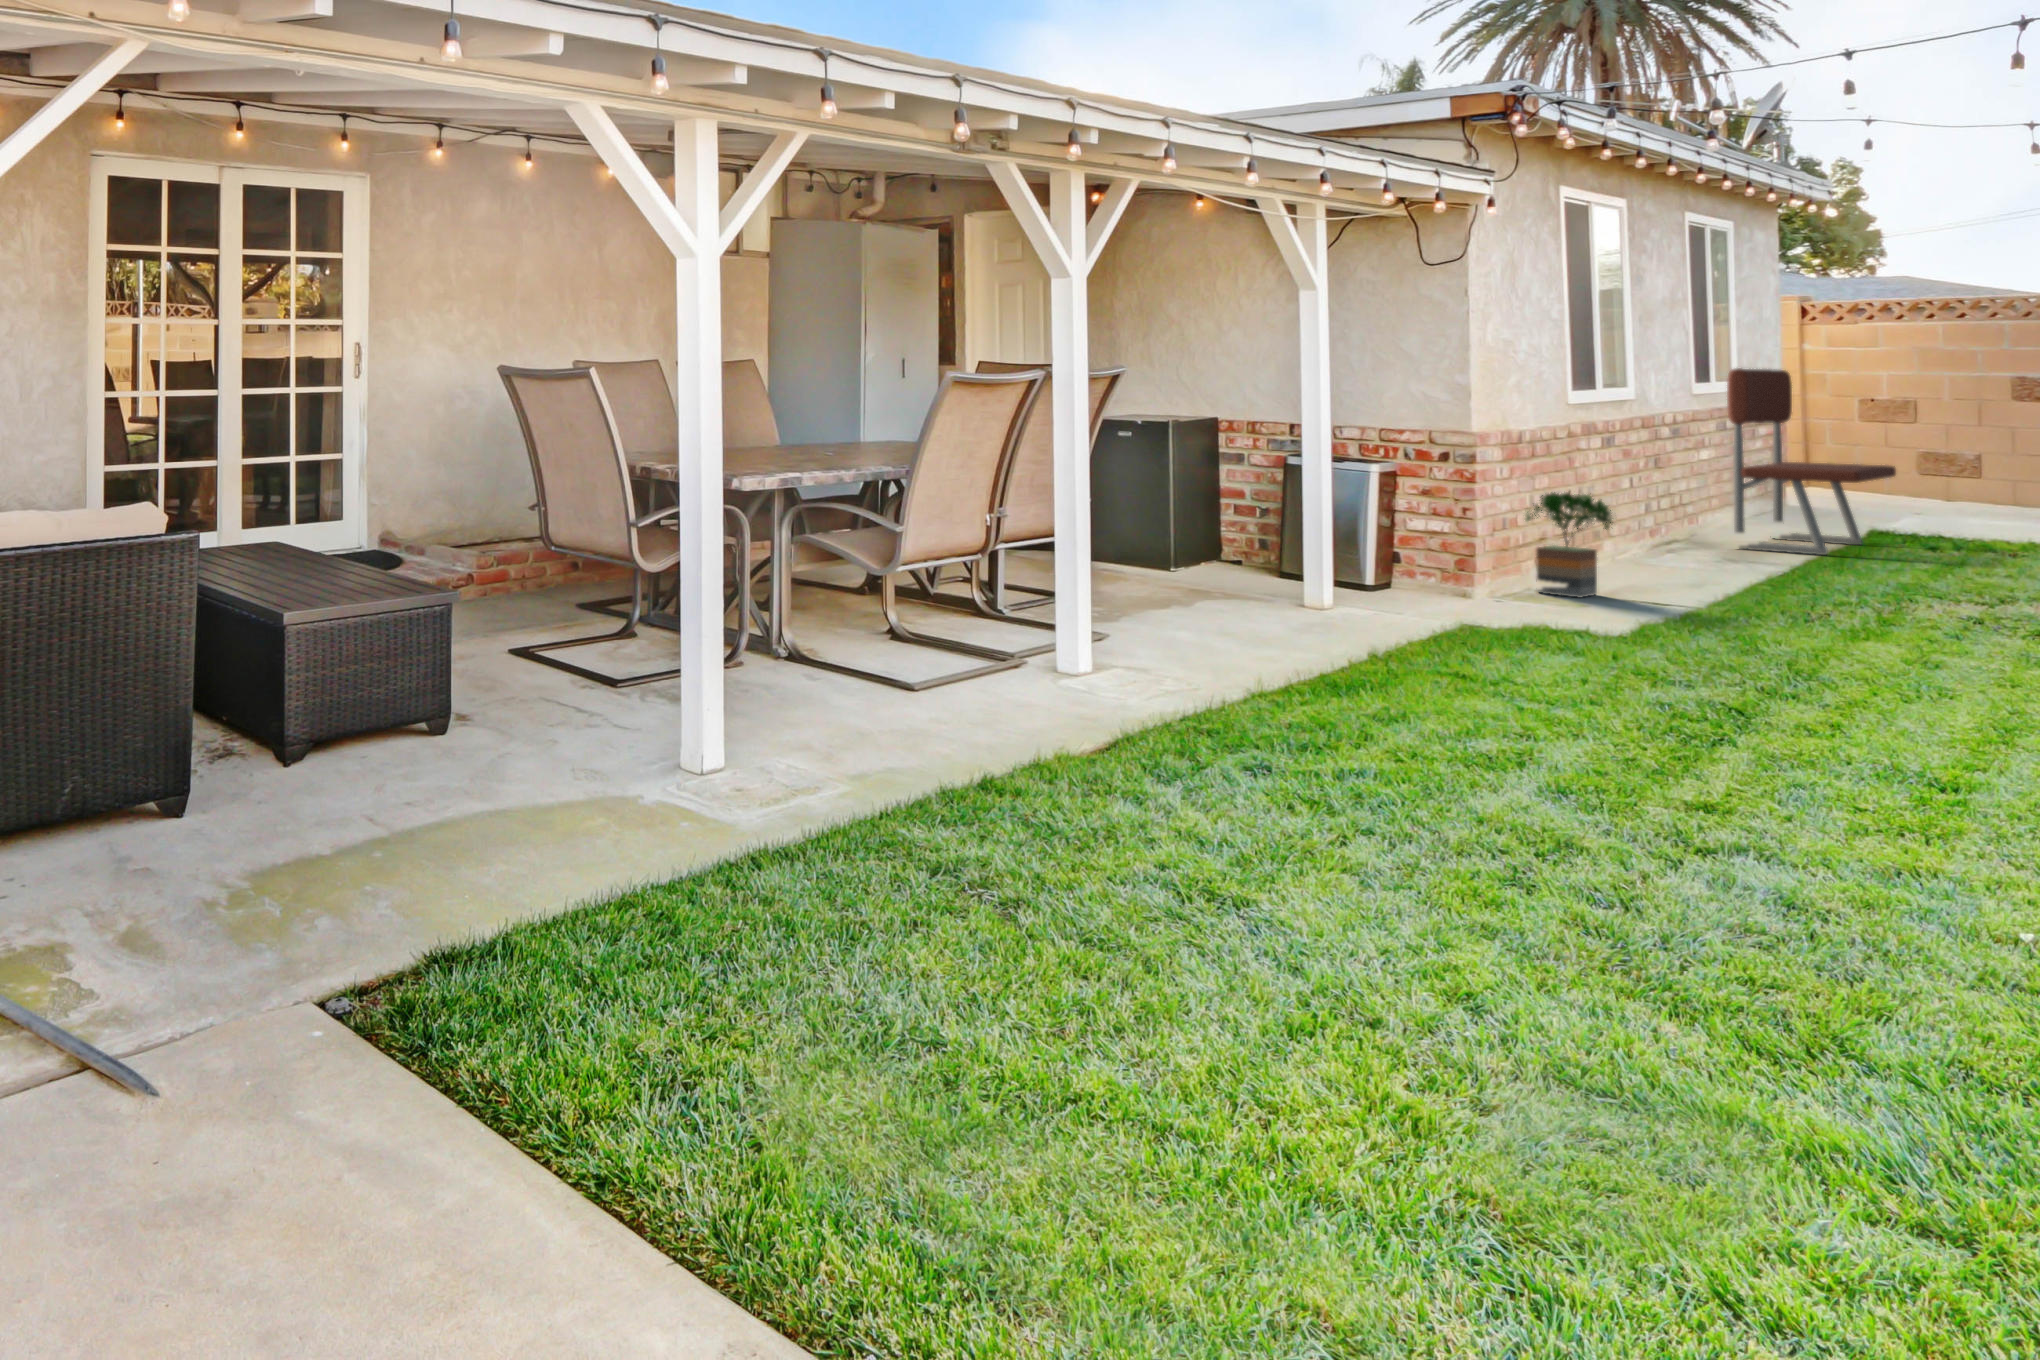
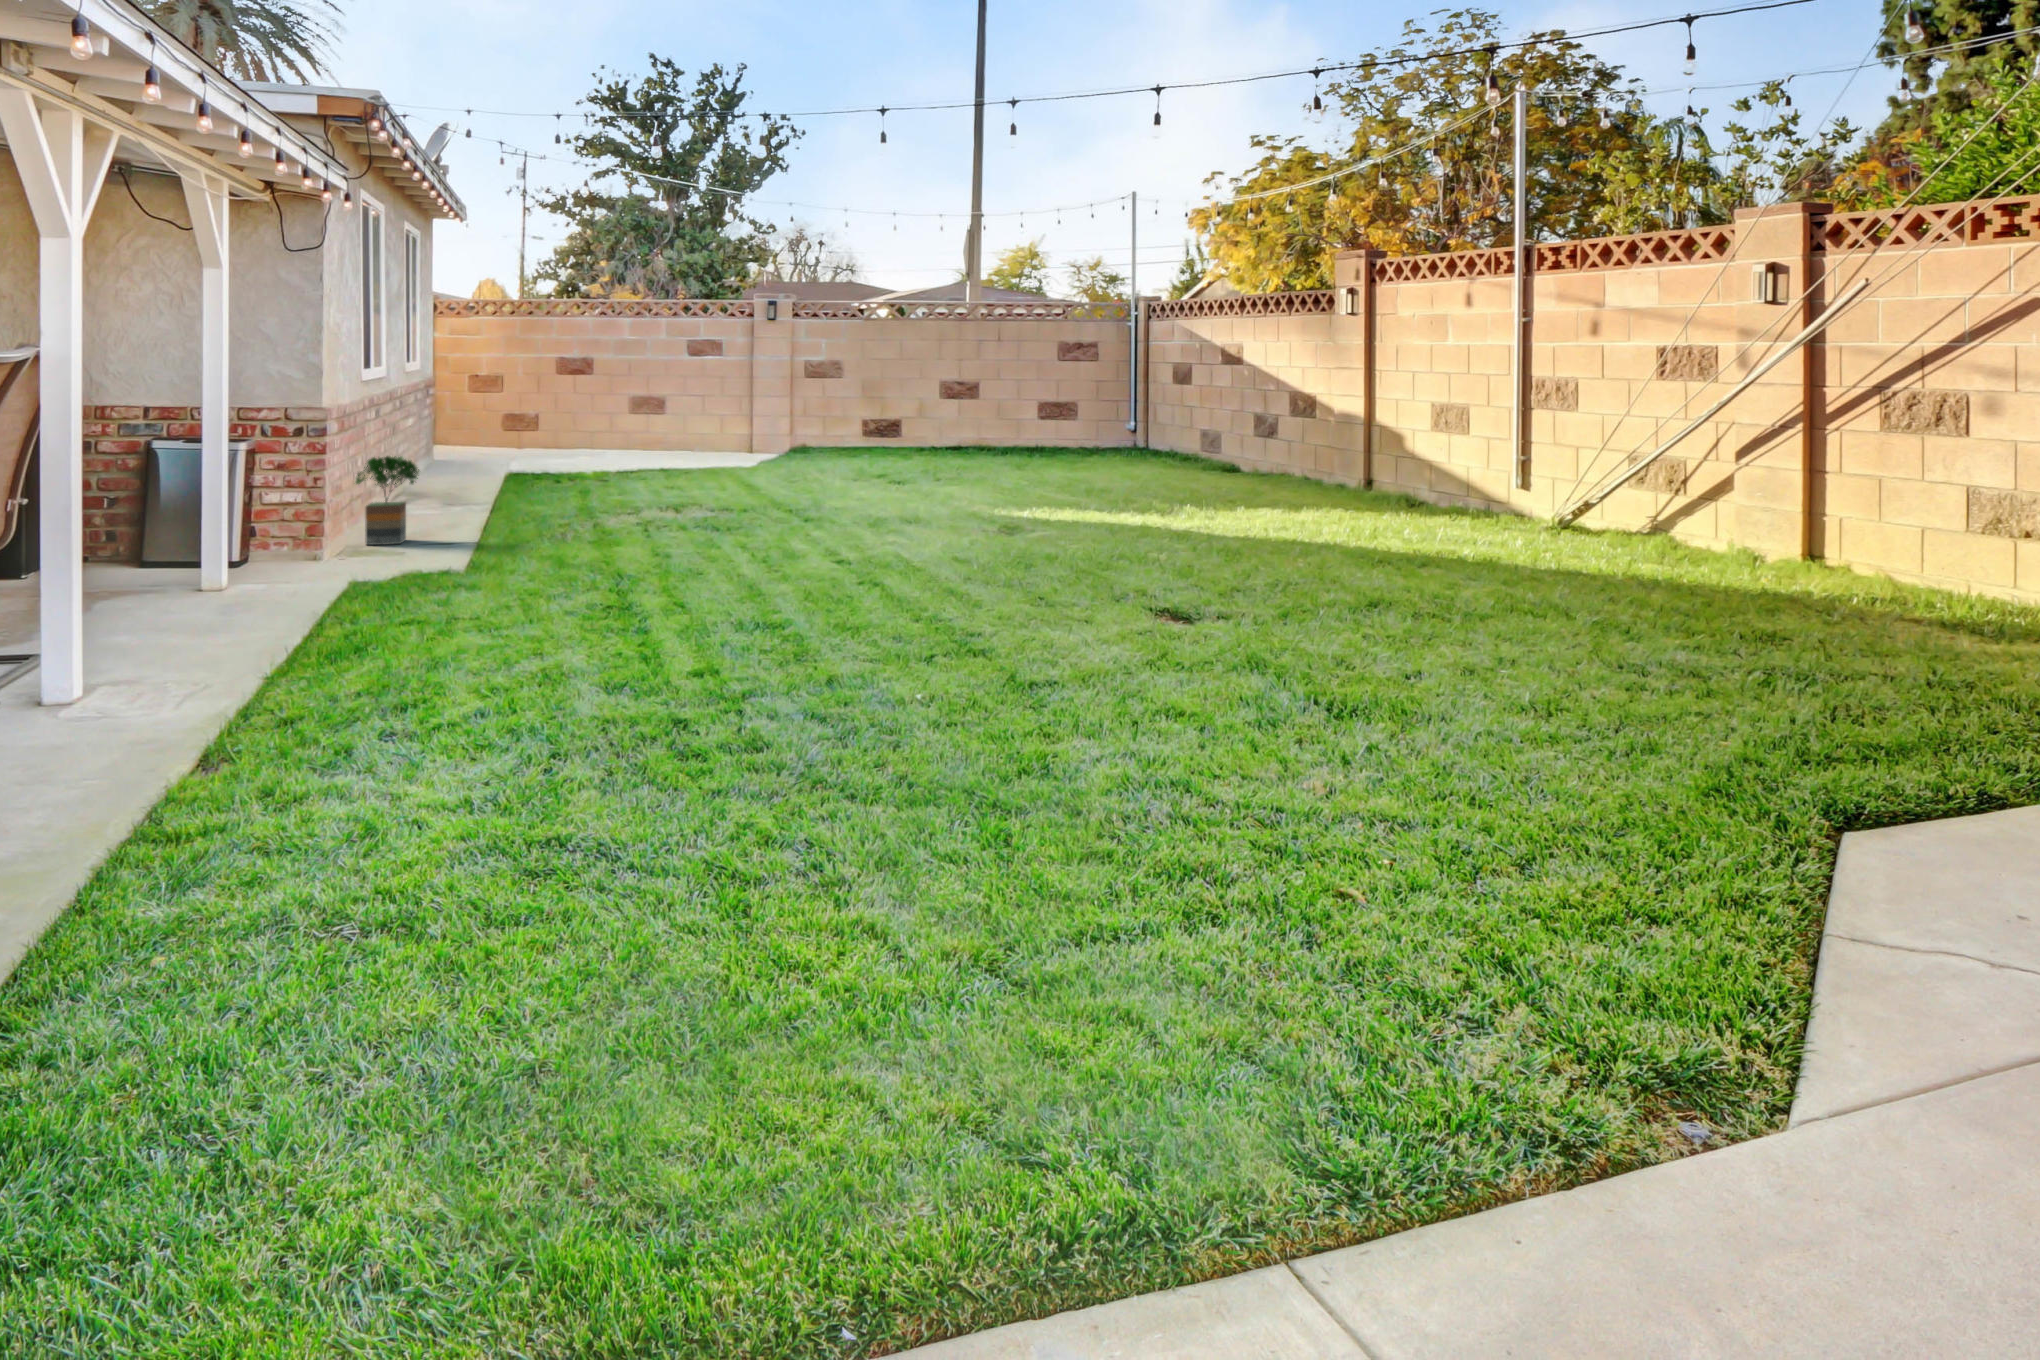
bench: present [1727,368,1896,555] -> none [413,349,503,490]

